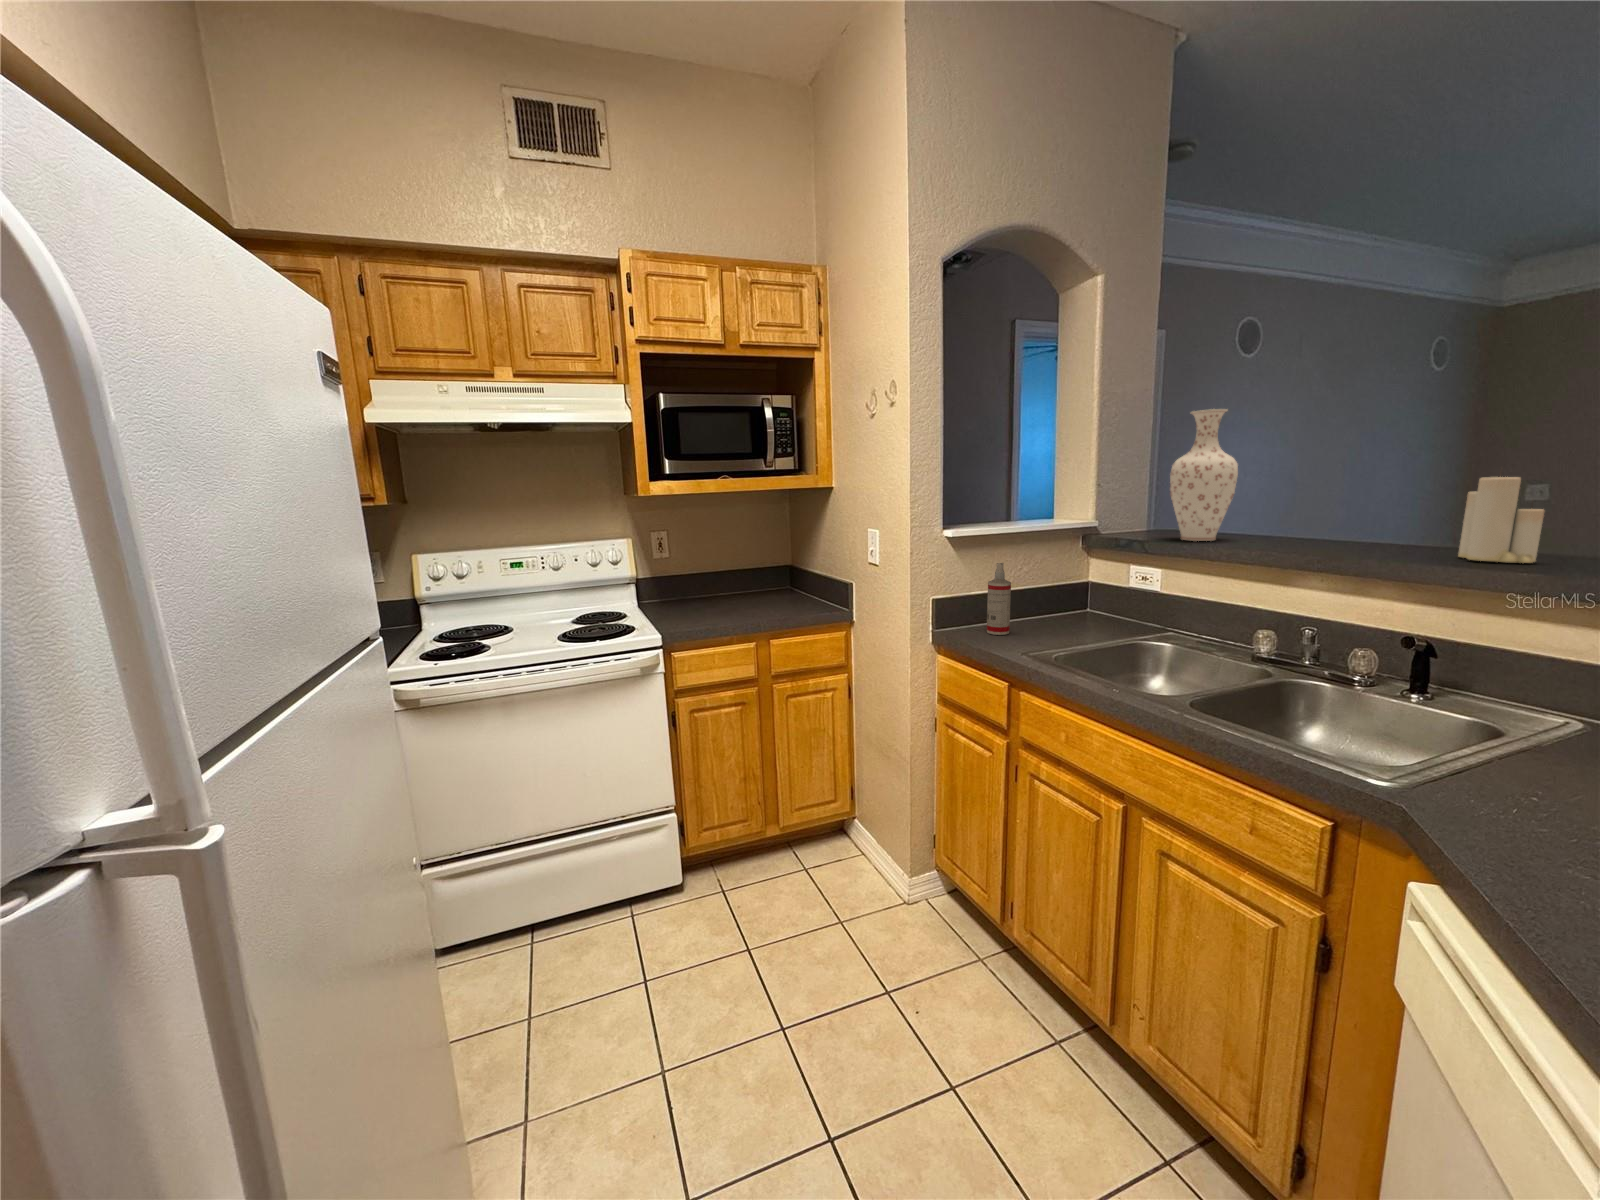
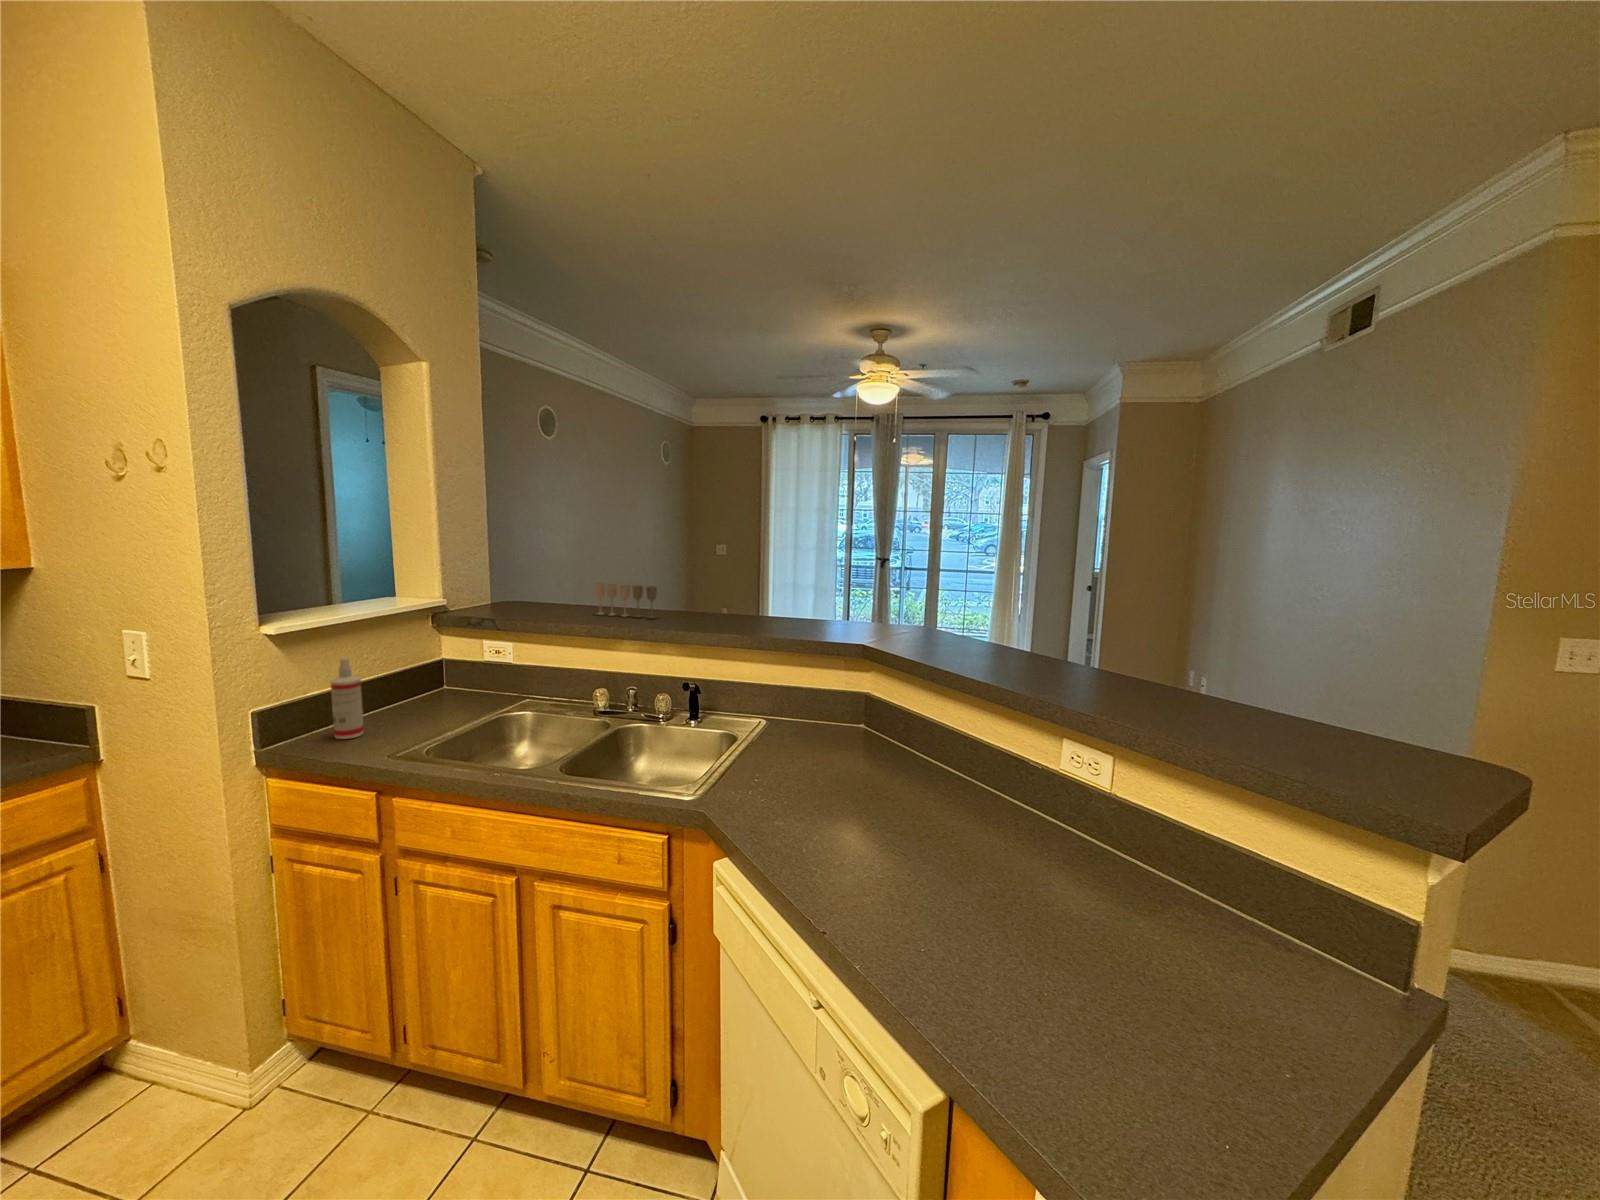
vase: present [1170,409,1238,541] -> none [509,504,563,616]
candle: present [1458,477,1544,563] -> none [702,565,737,626]
wine glass: none [1275,504,1379,550] -> present [595,584,657,618]

